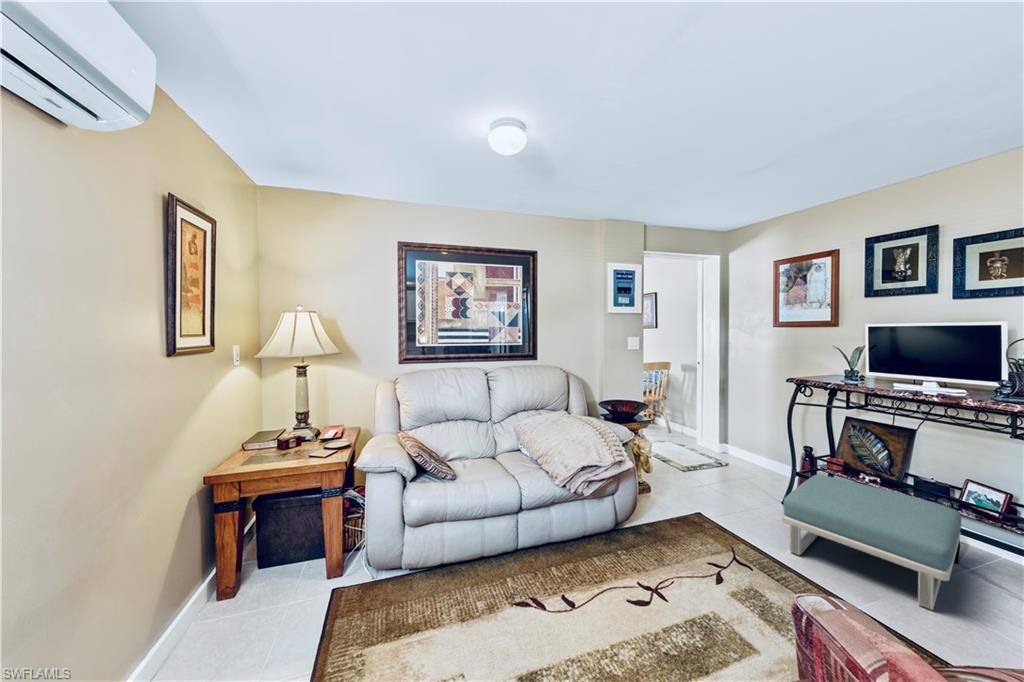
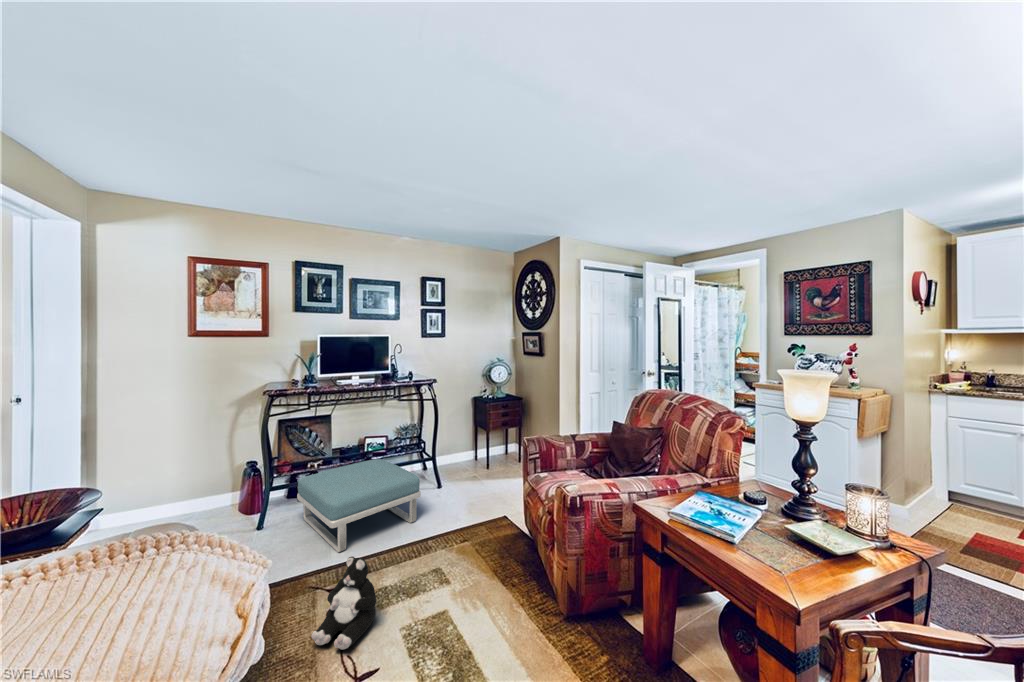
plush toy: none [669,523,727,589] -> present [311,557,376,650]

